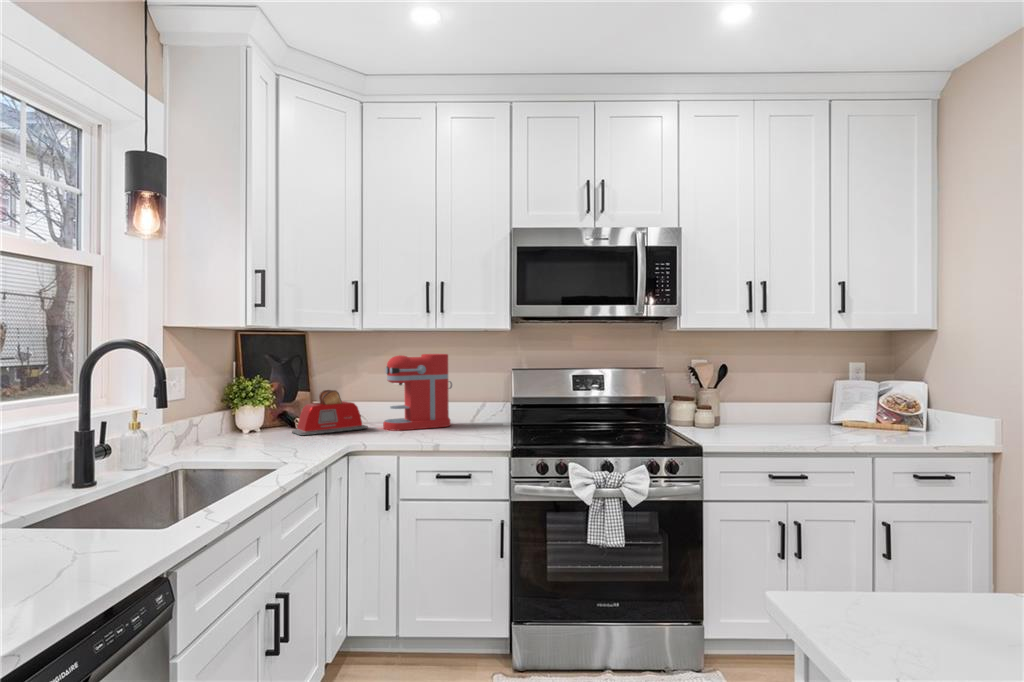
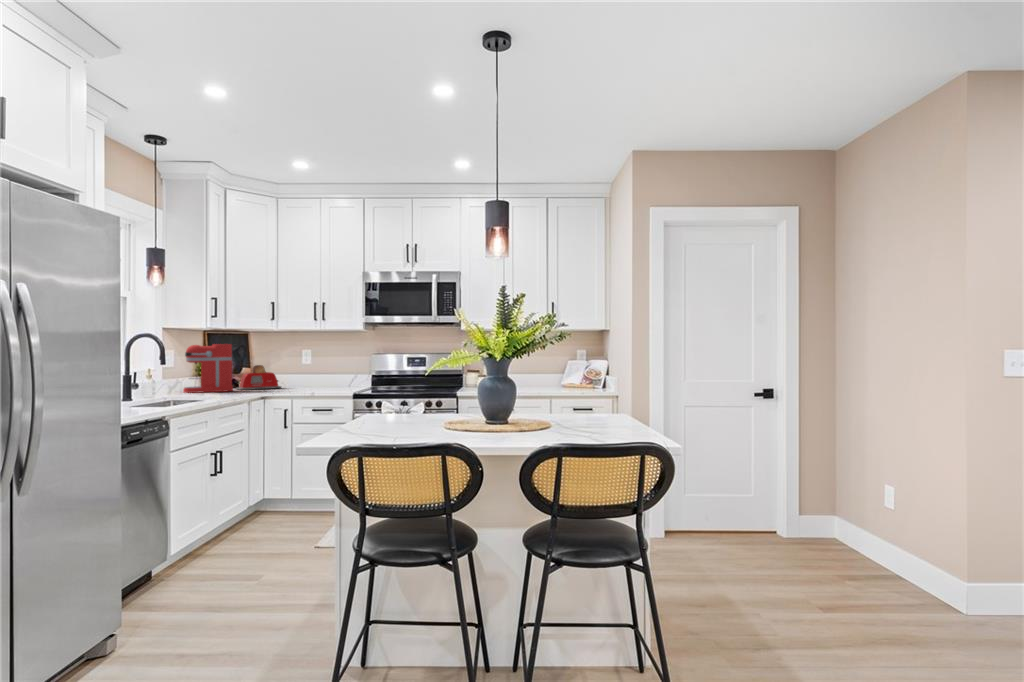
coffee maker: present [383,354,452,431] -> present [183,344,233,393]

